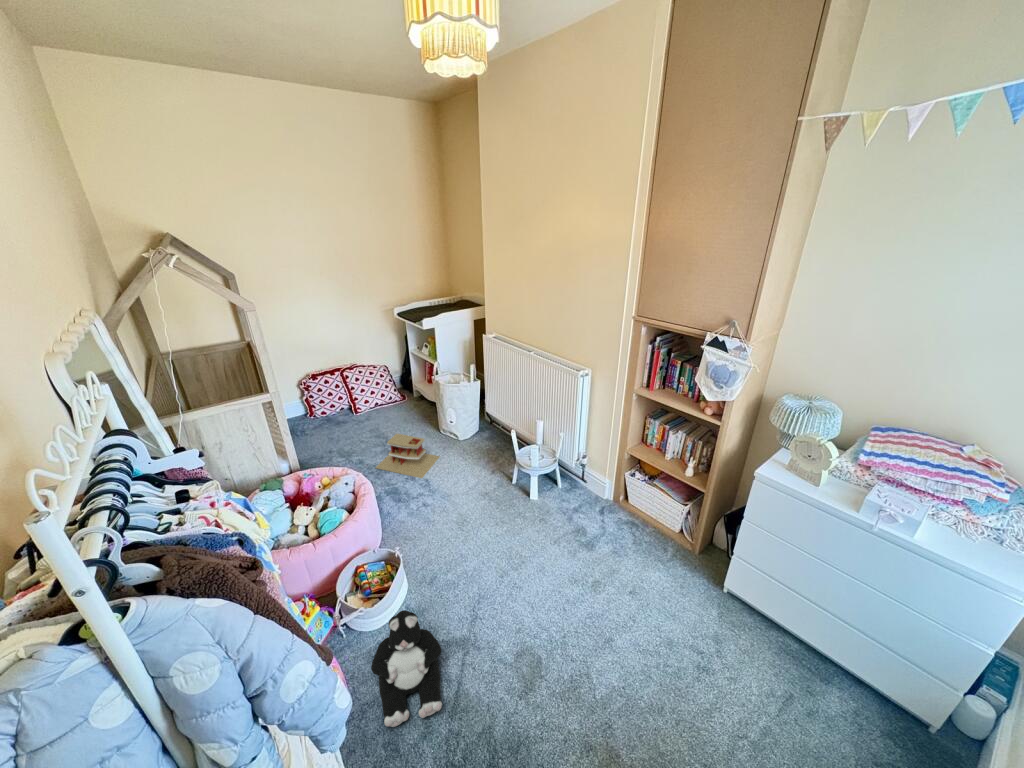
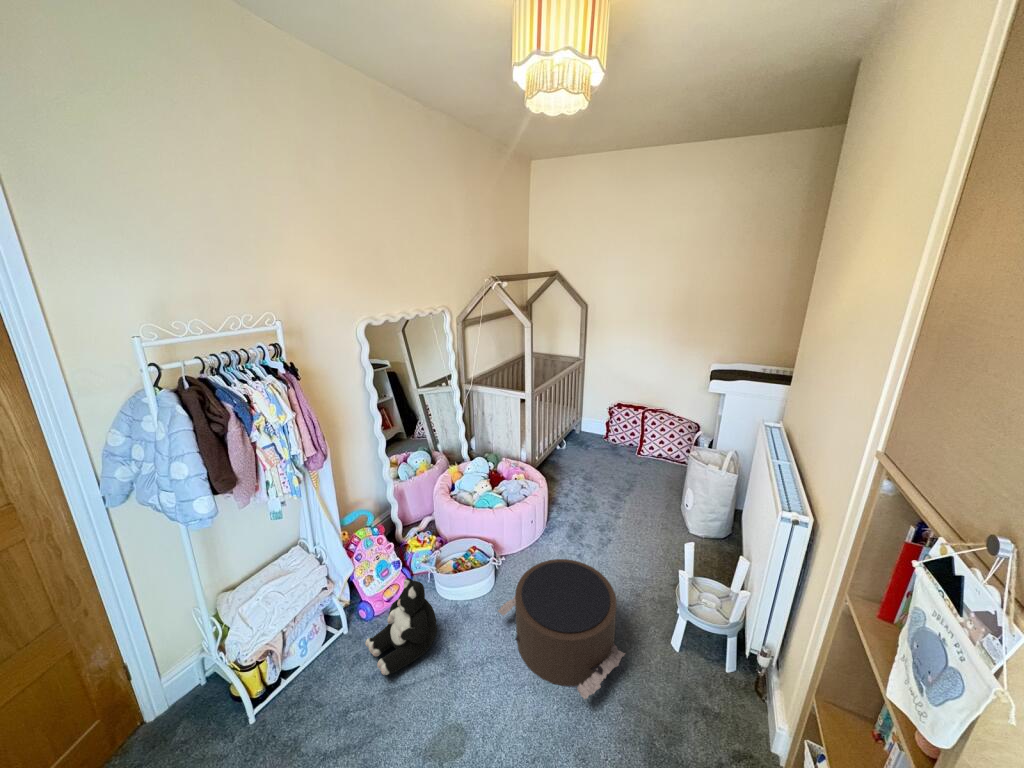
toy house: present [376,434,440,478] -> none [589,481,648,535]
pouf: none [439,487,550,586] -> present [498,559,625,699]

